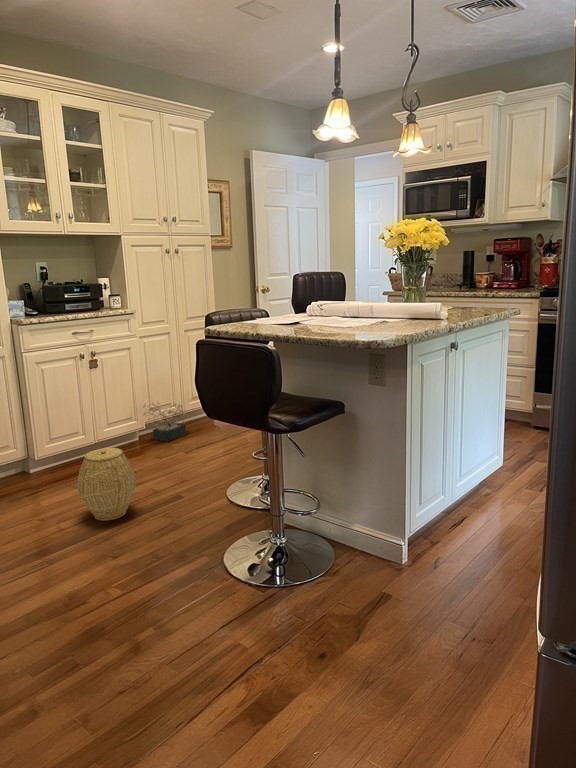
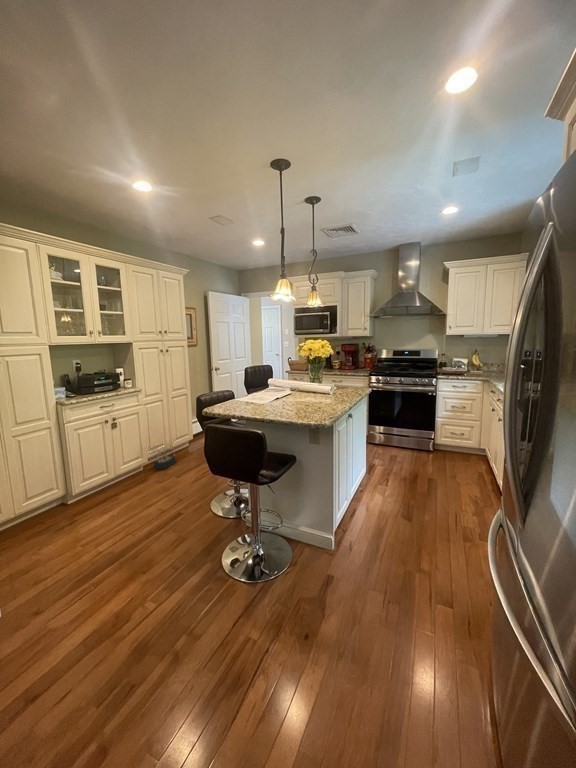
woven basket: present [77,448,136,521] -> none [113,489,154,541]

